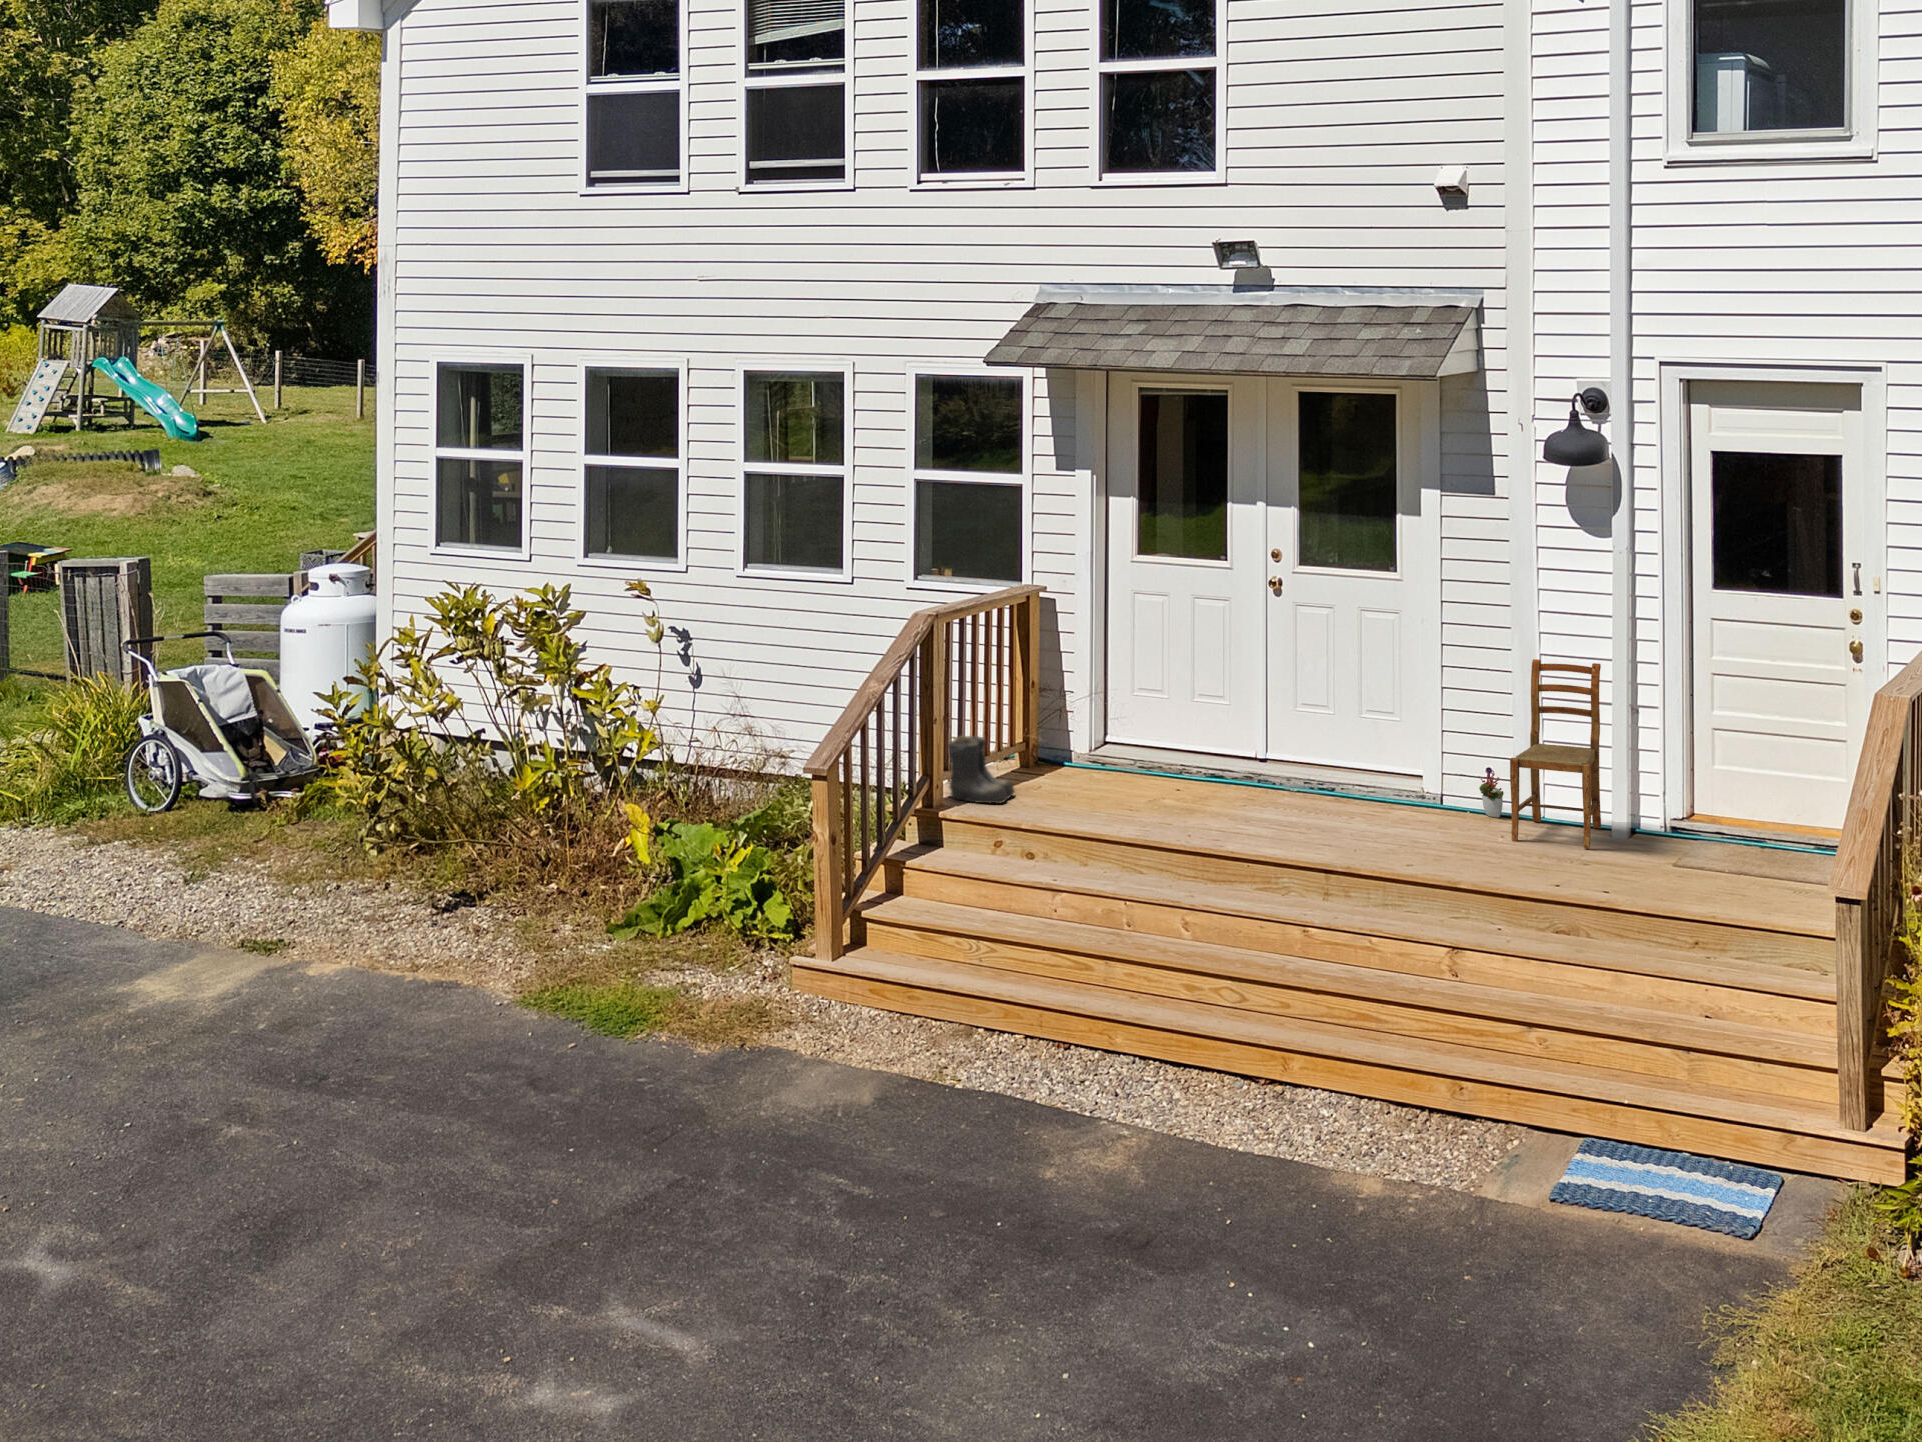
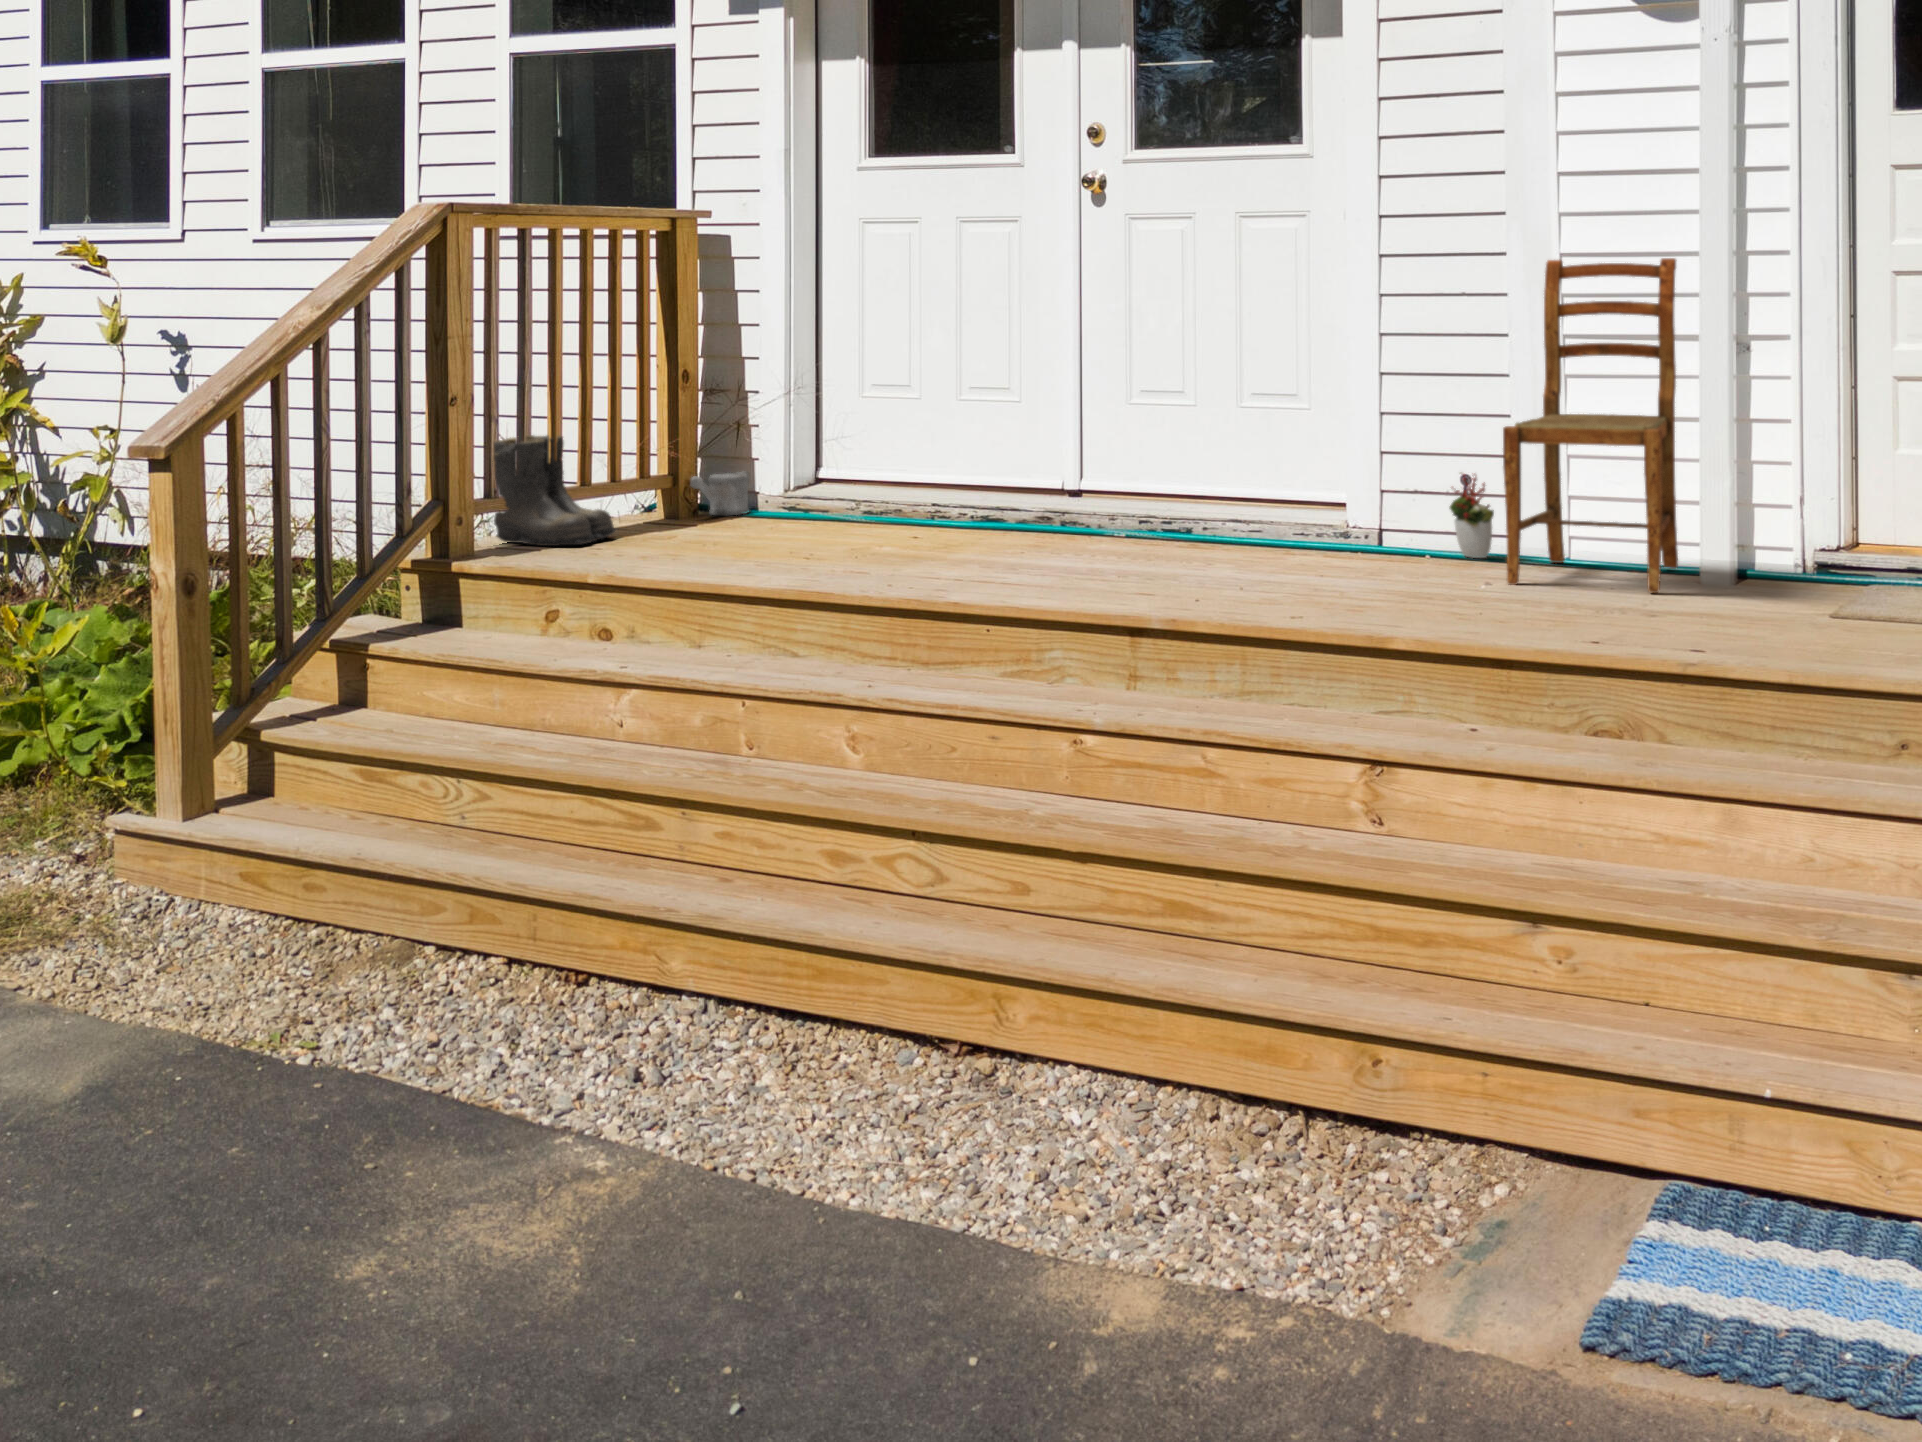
watering can: none [1042,743,1069,772] -> present [691,471,750,515]

